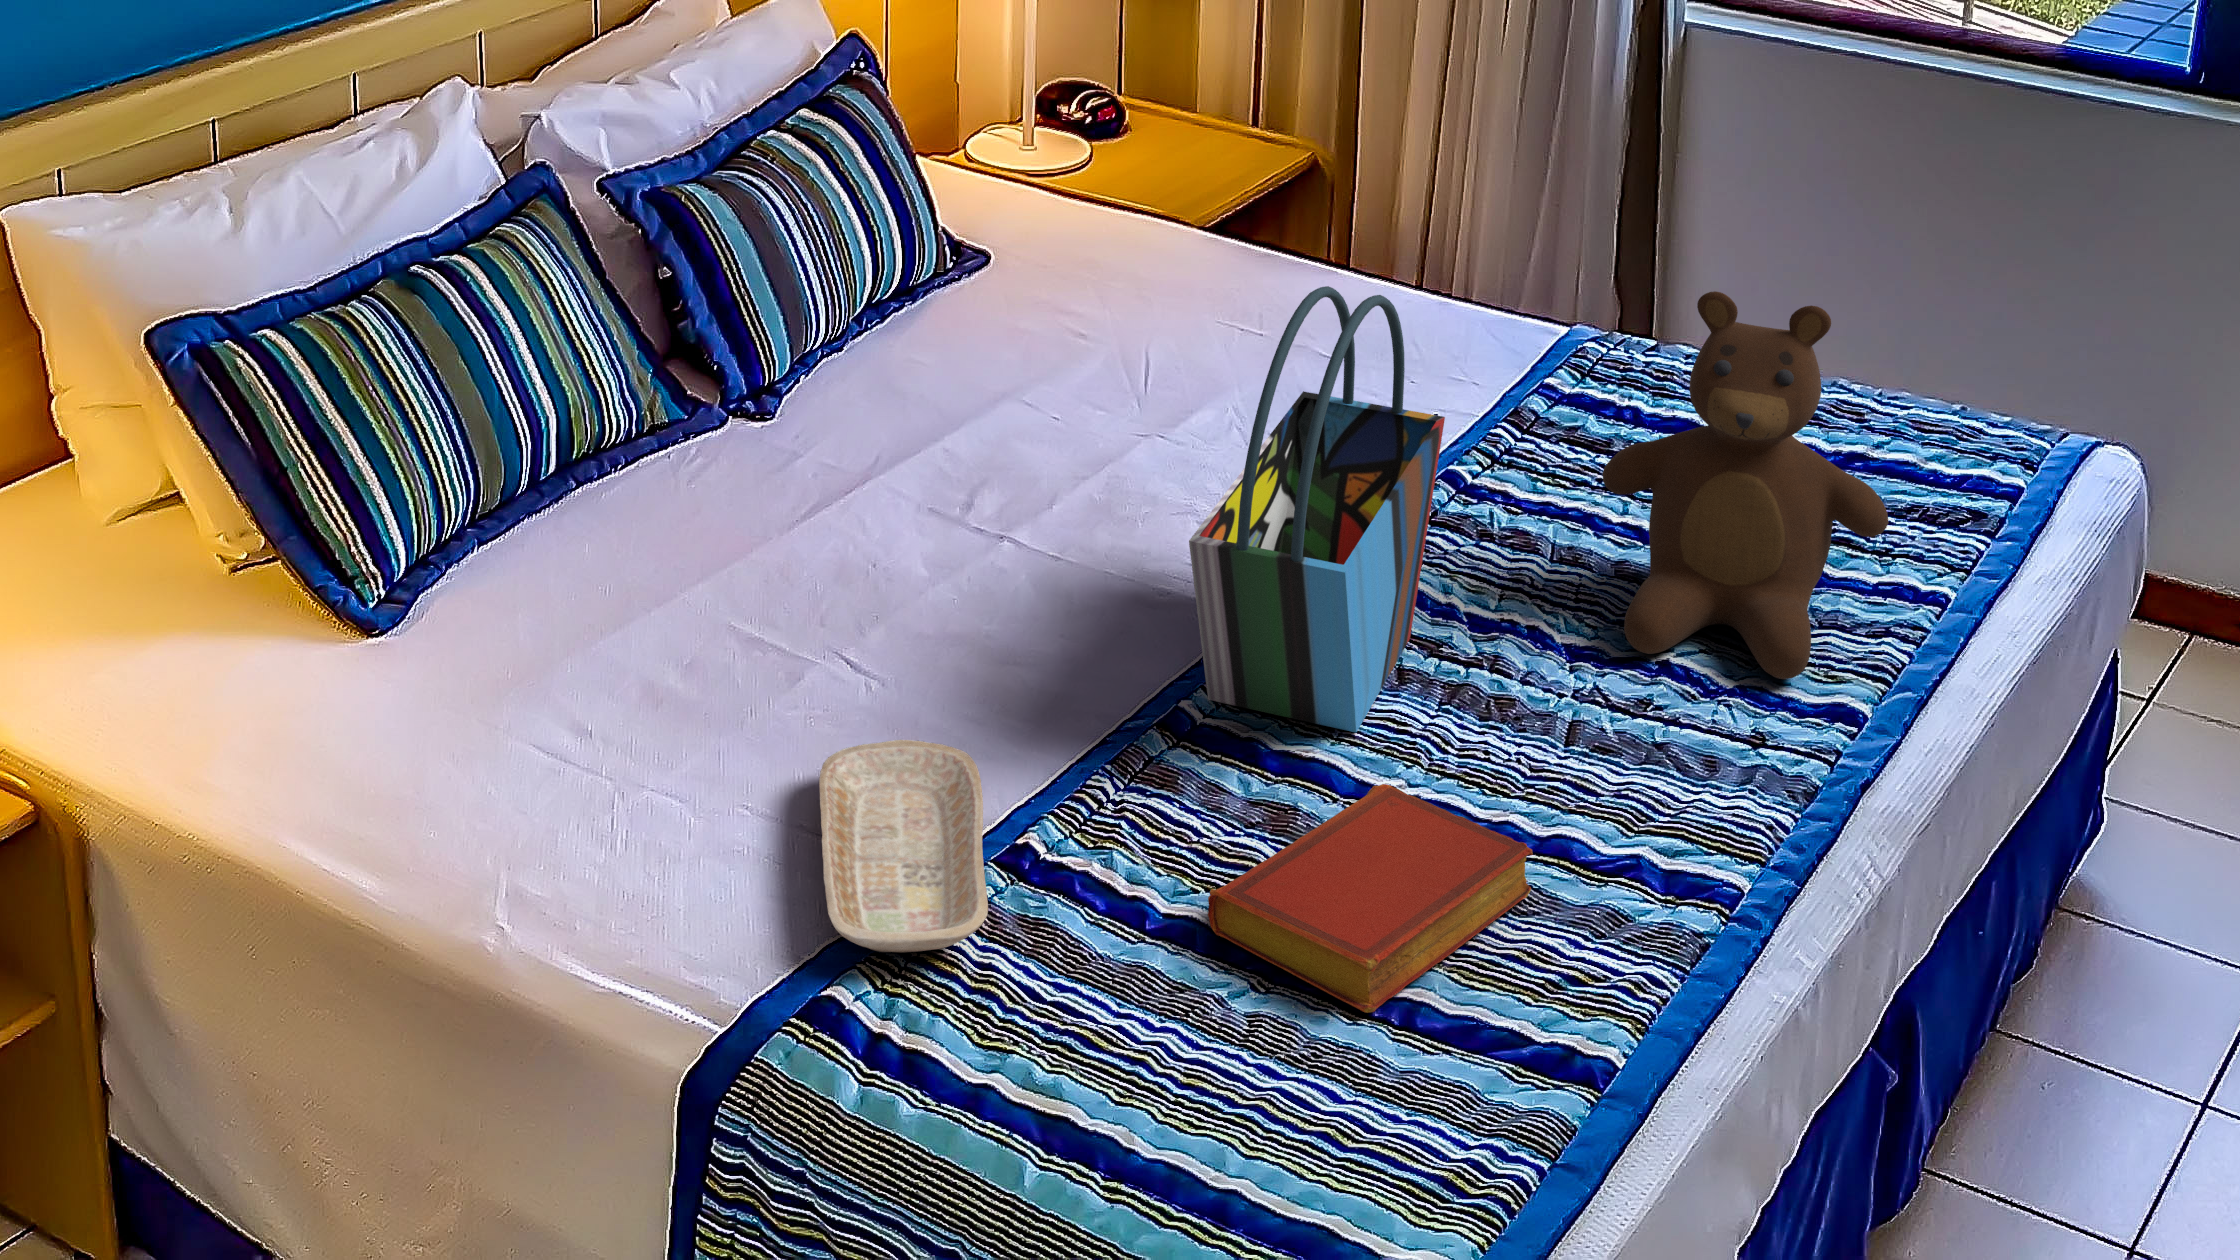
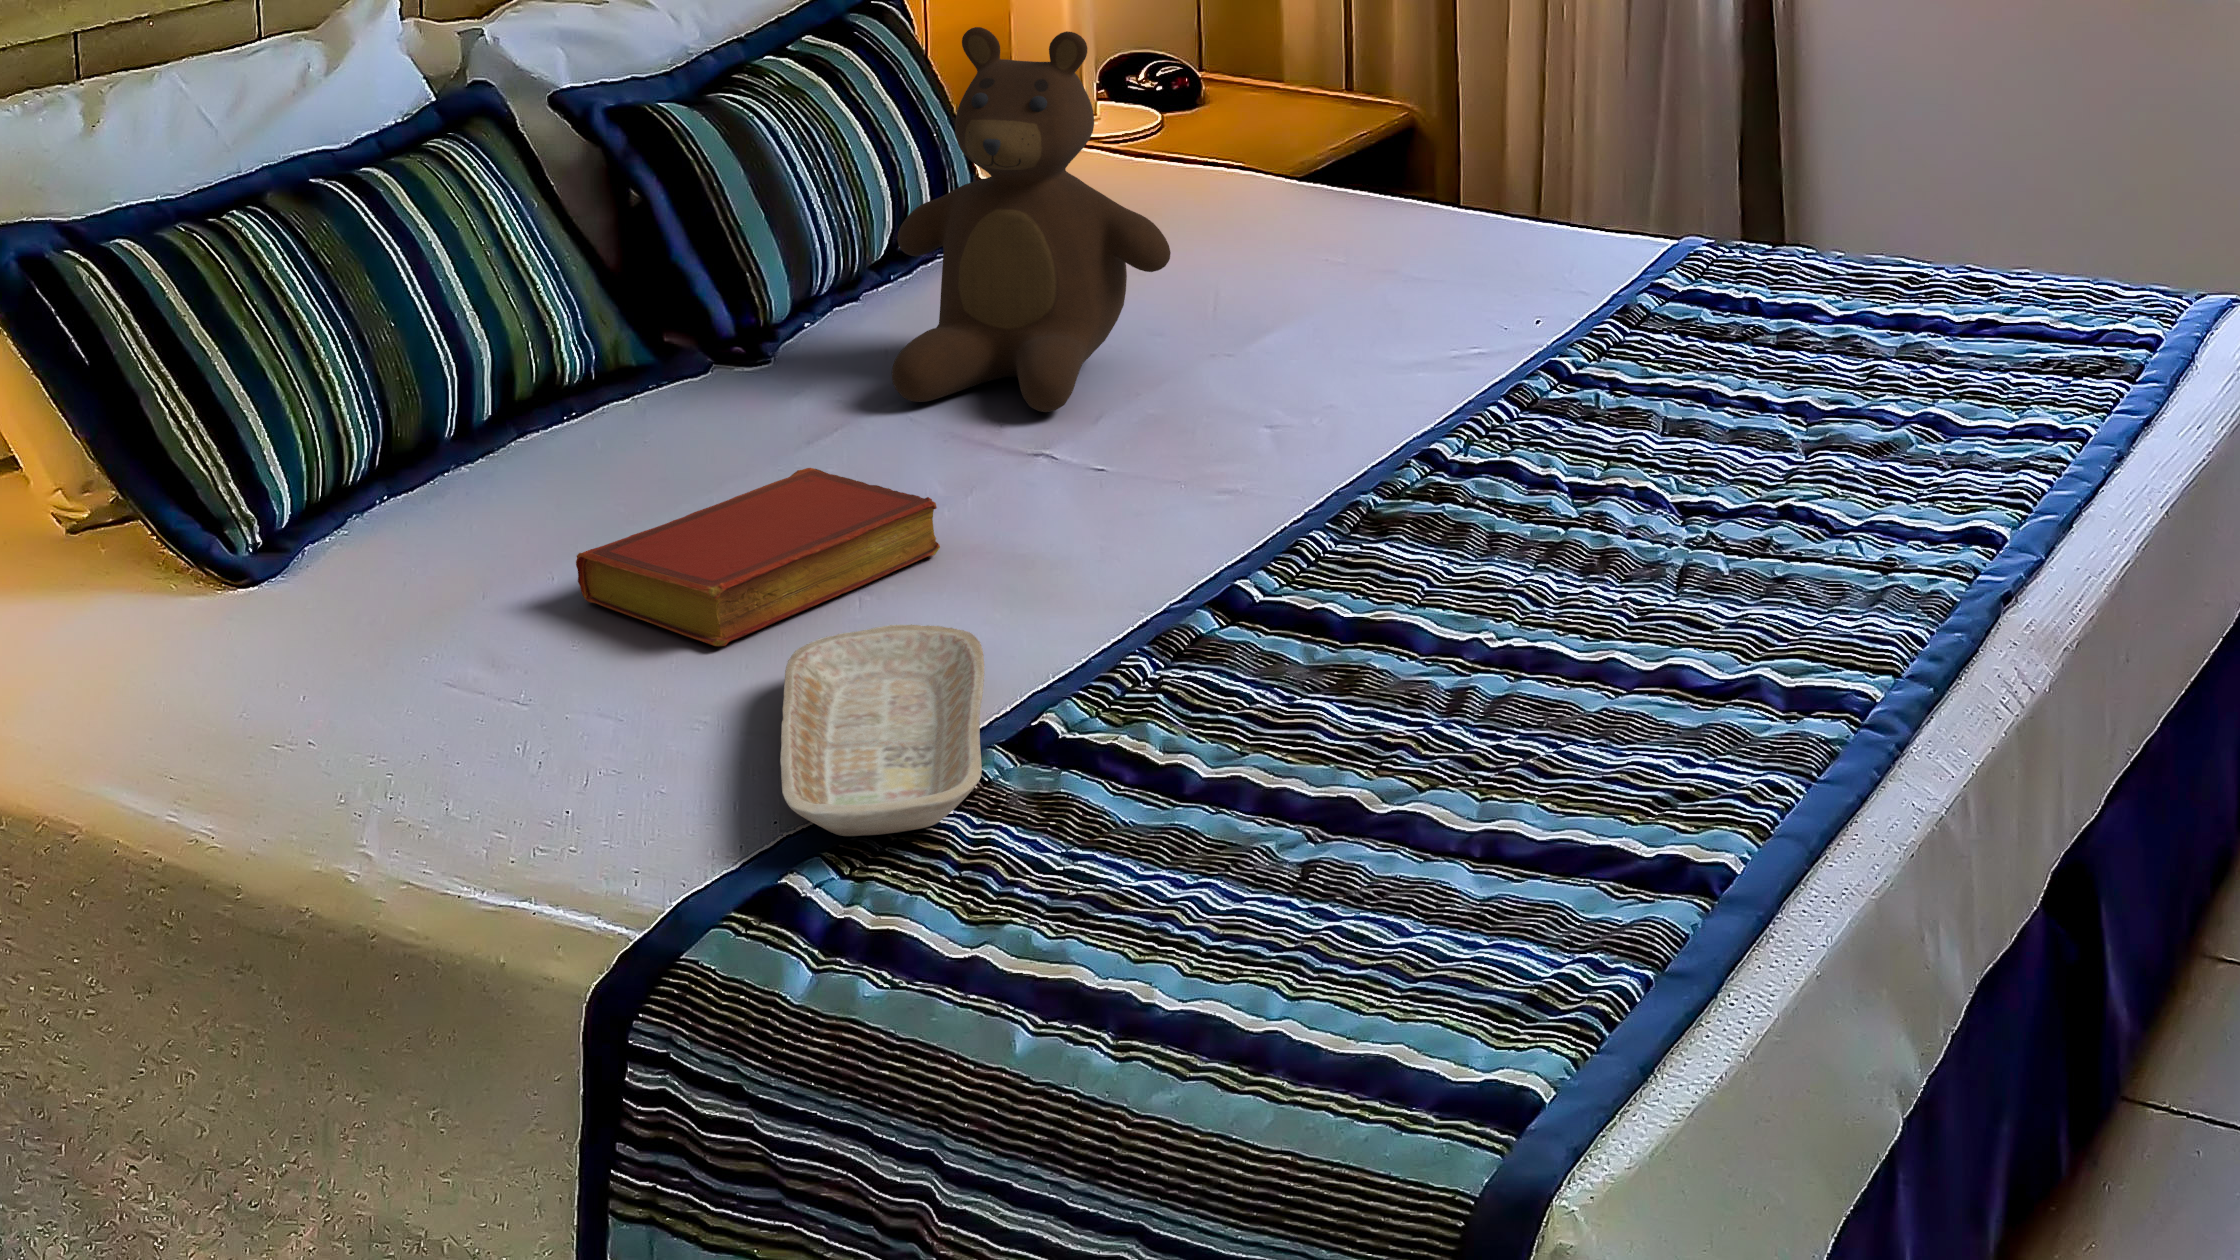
tote bag: present [1189,286,1445,732] -> none [1224,88,1526,594]
teddy bear: present [1602,291,1889,679] -> present [892,27,1171,412]
book: present [1208,784,1533,1013] -> present [576,468,940,646]

